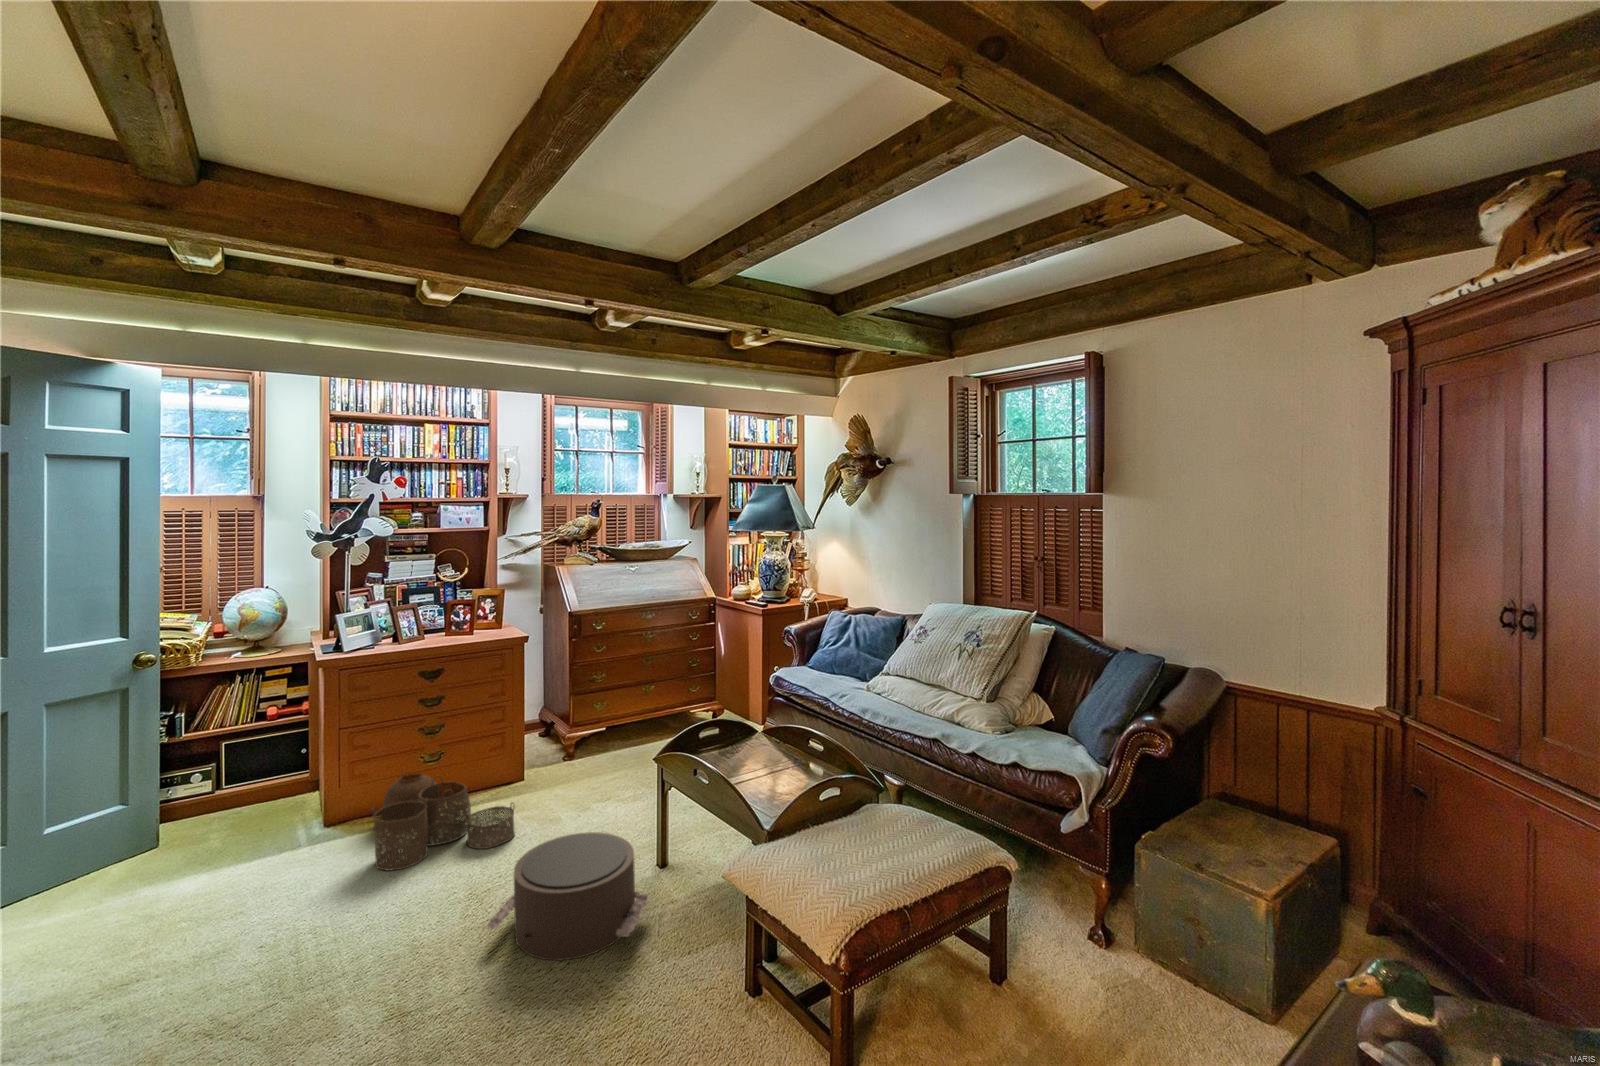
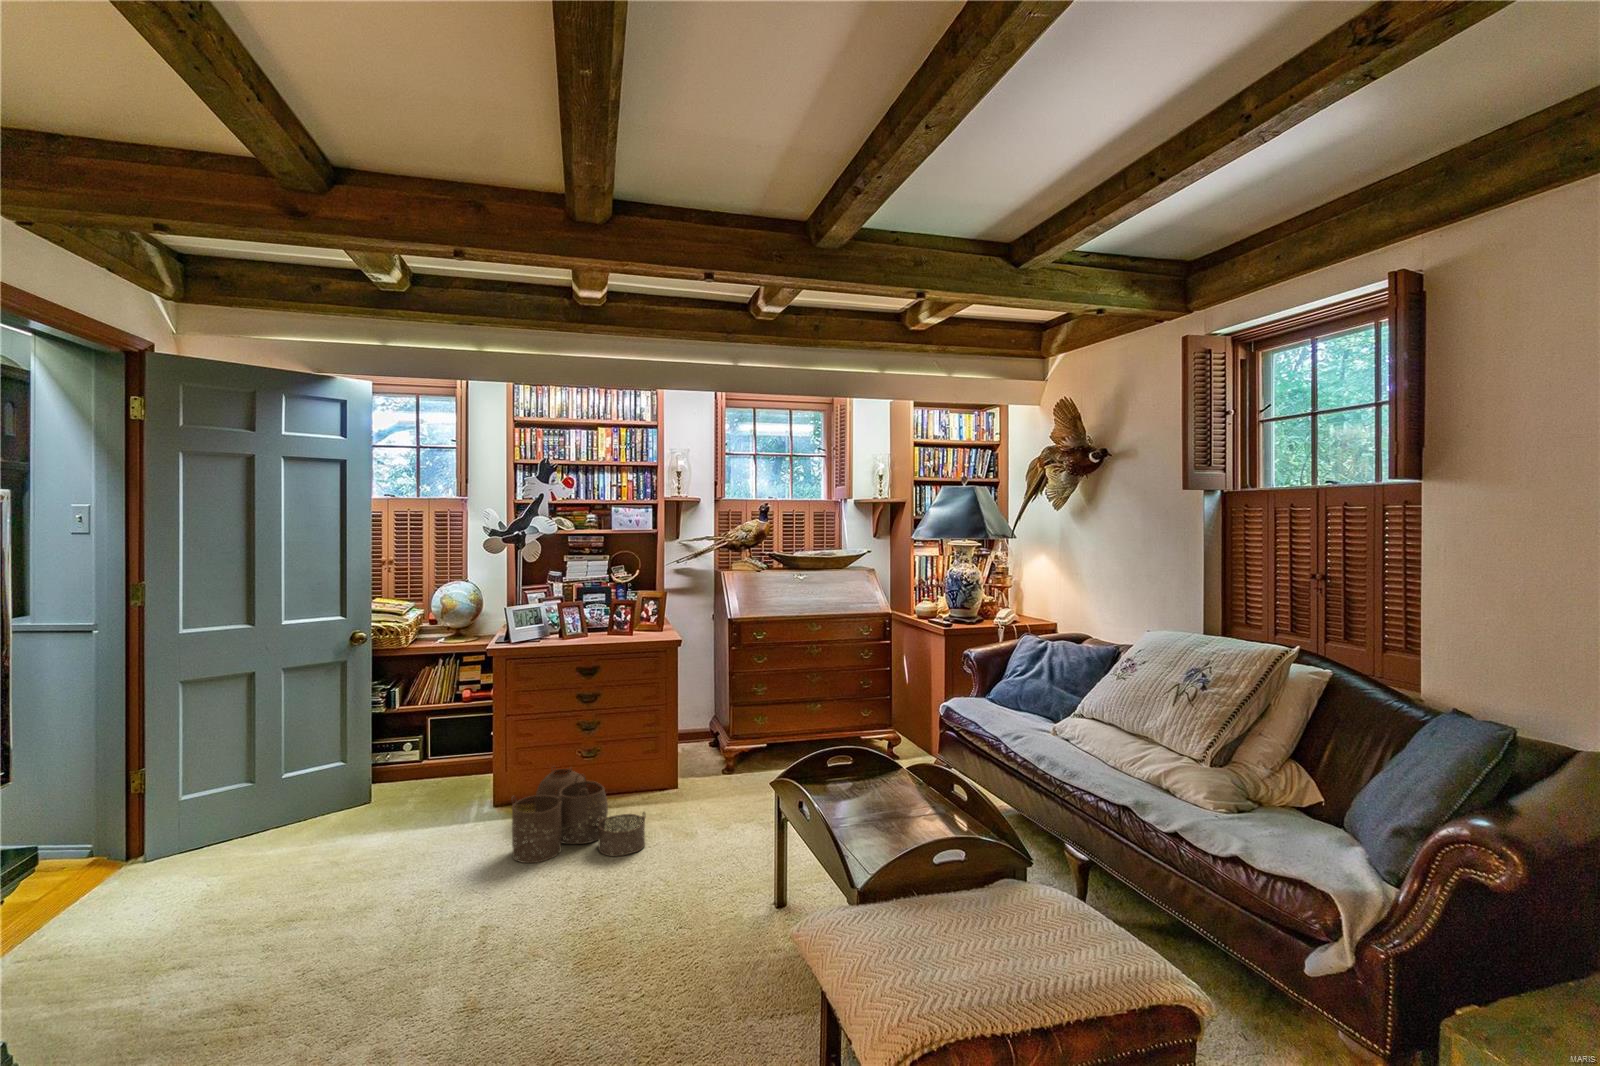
pouf: present [487,832,649,960] -> none [569,855,744,998]

